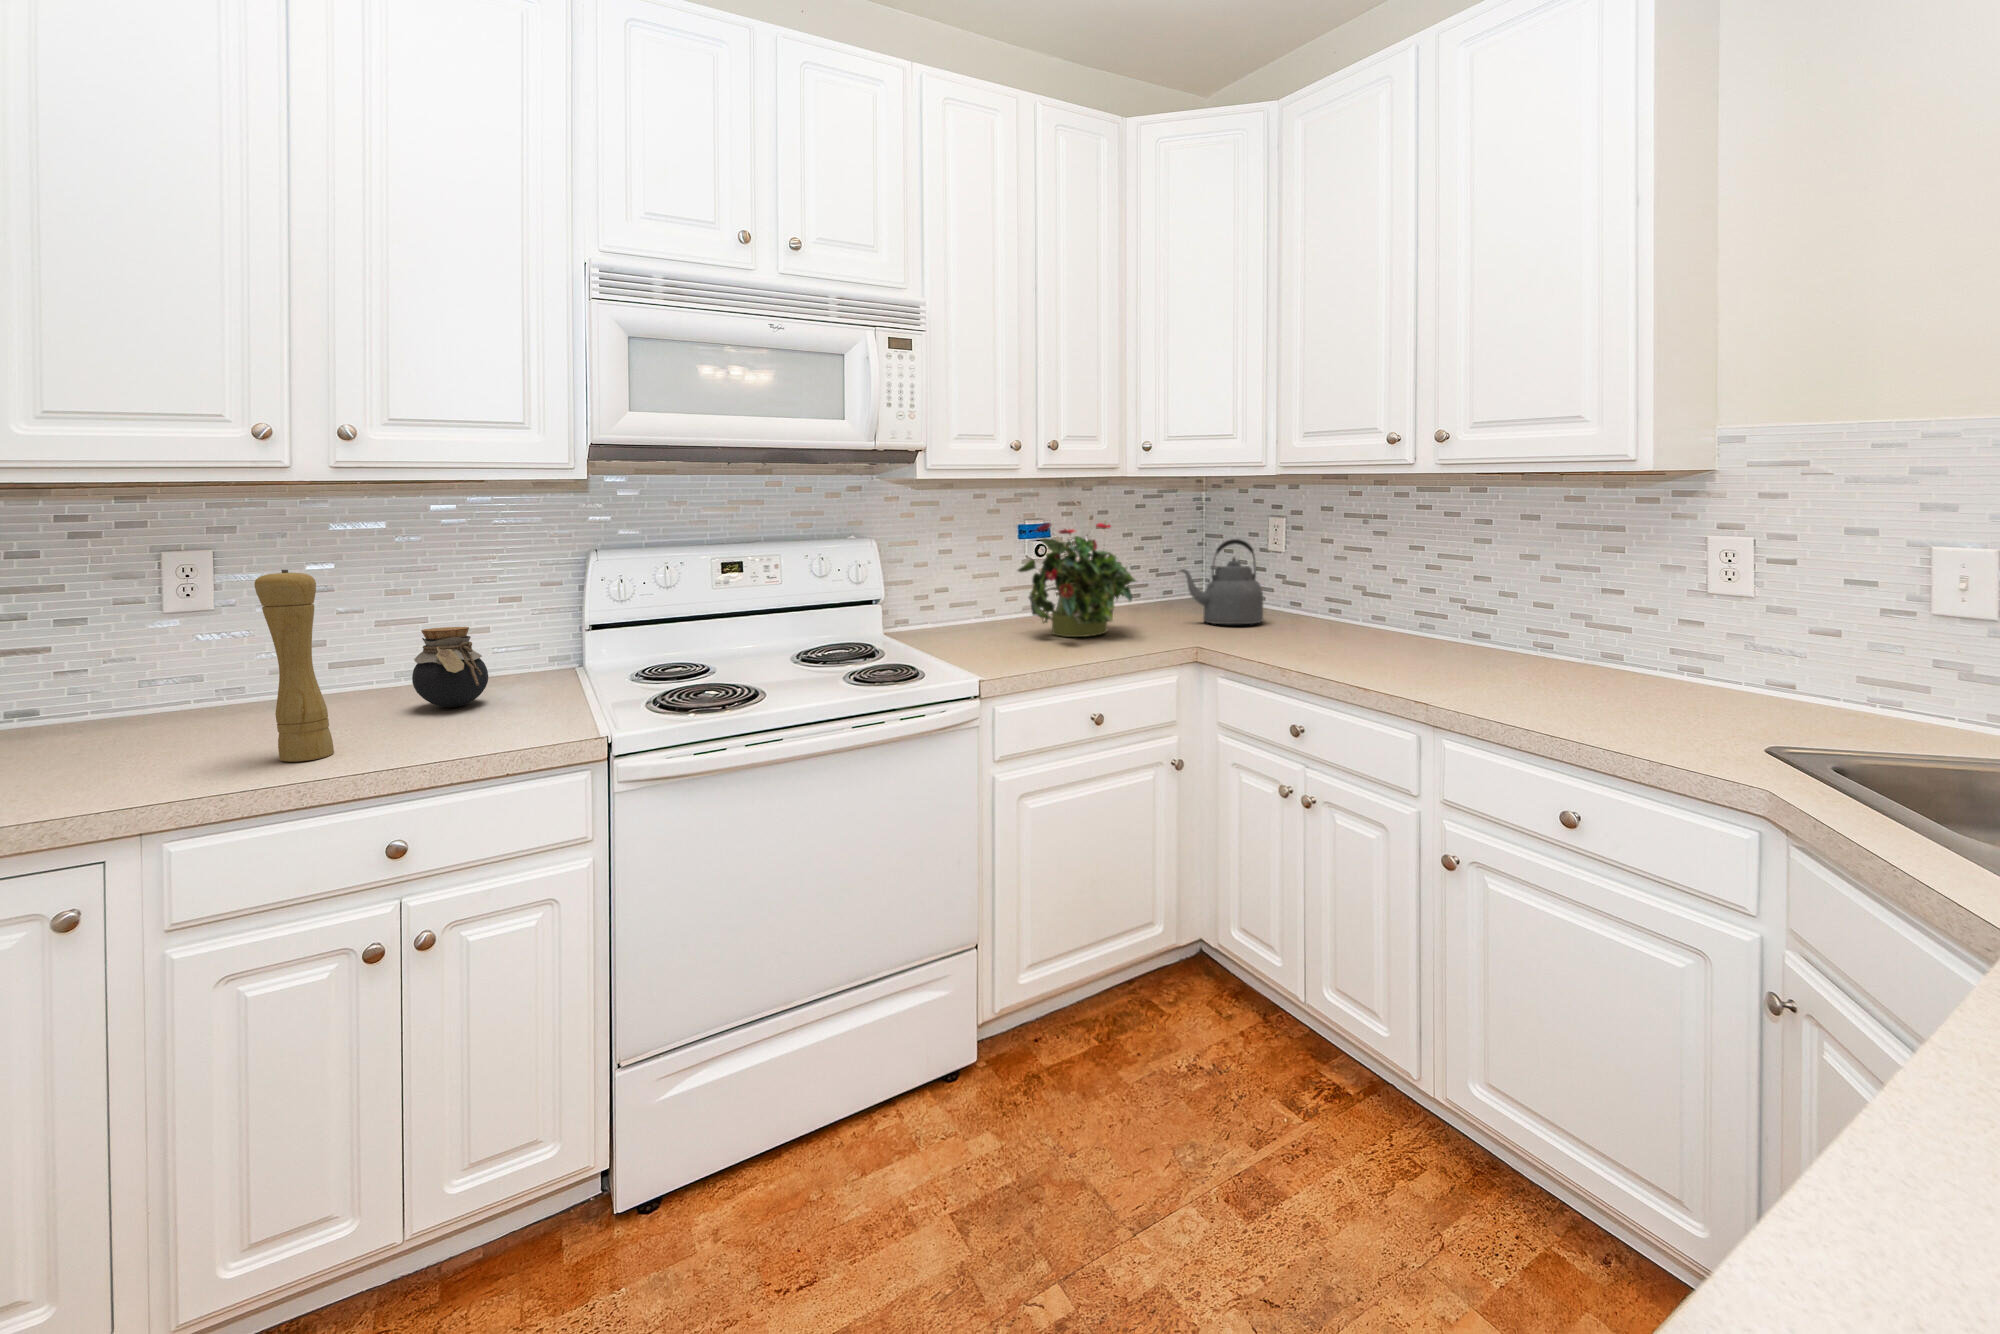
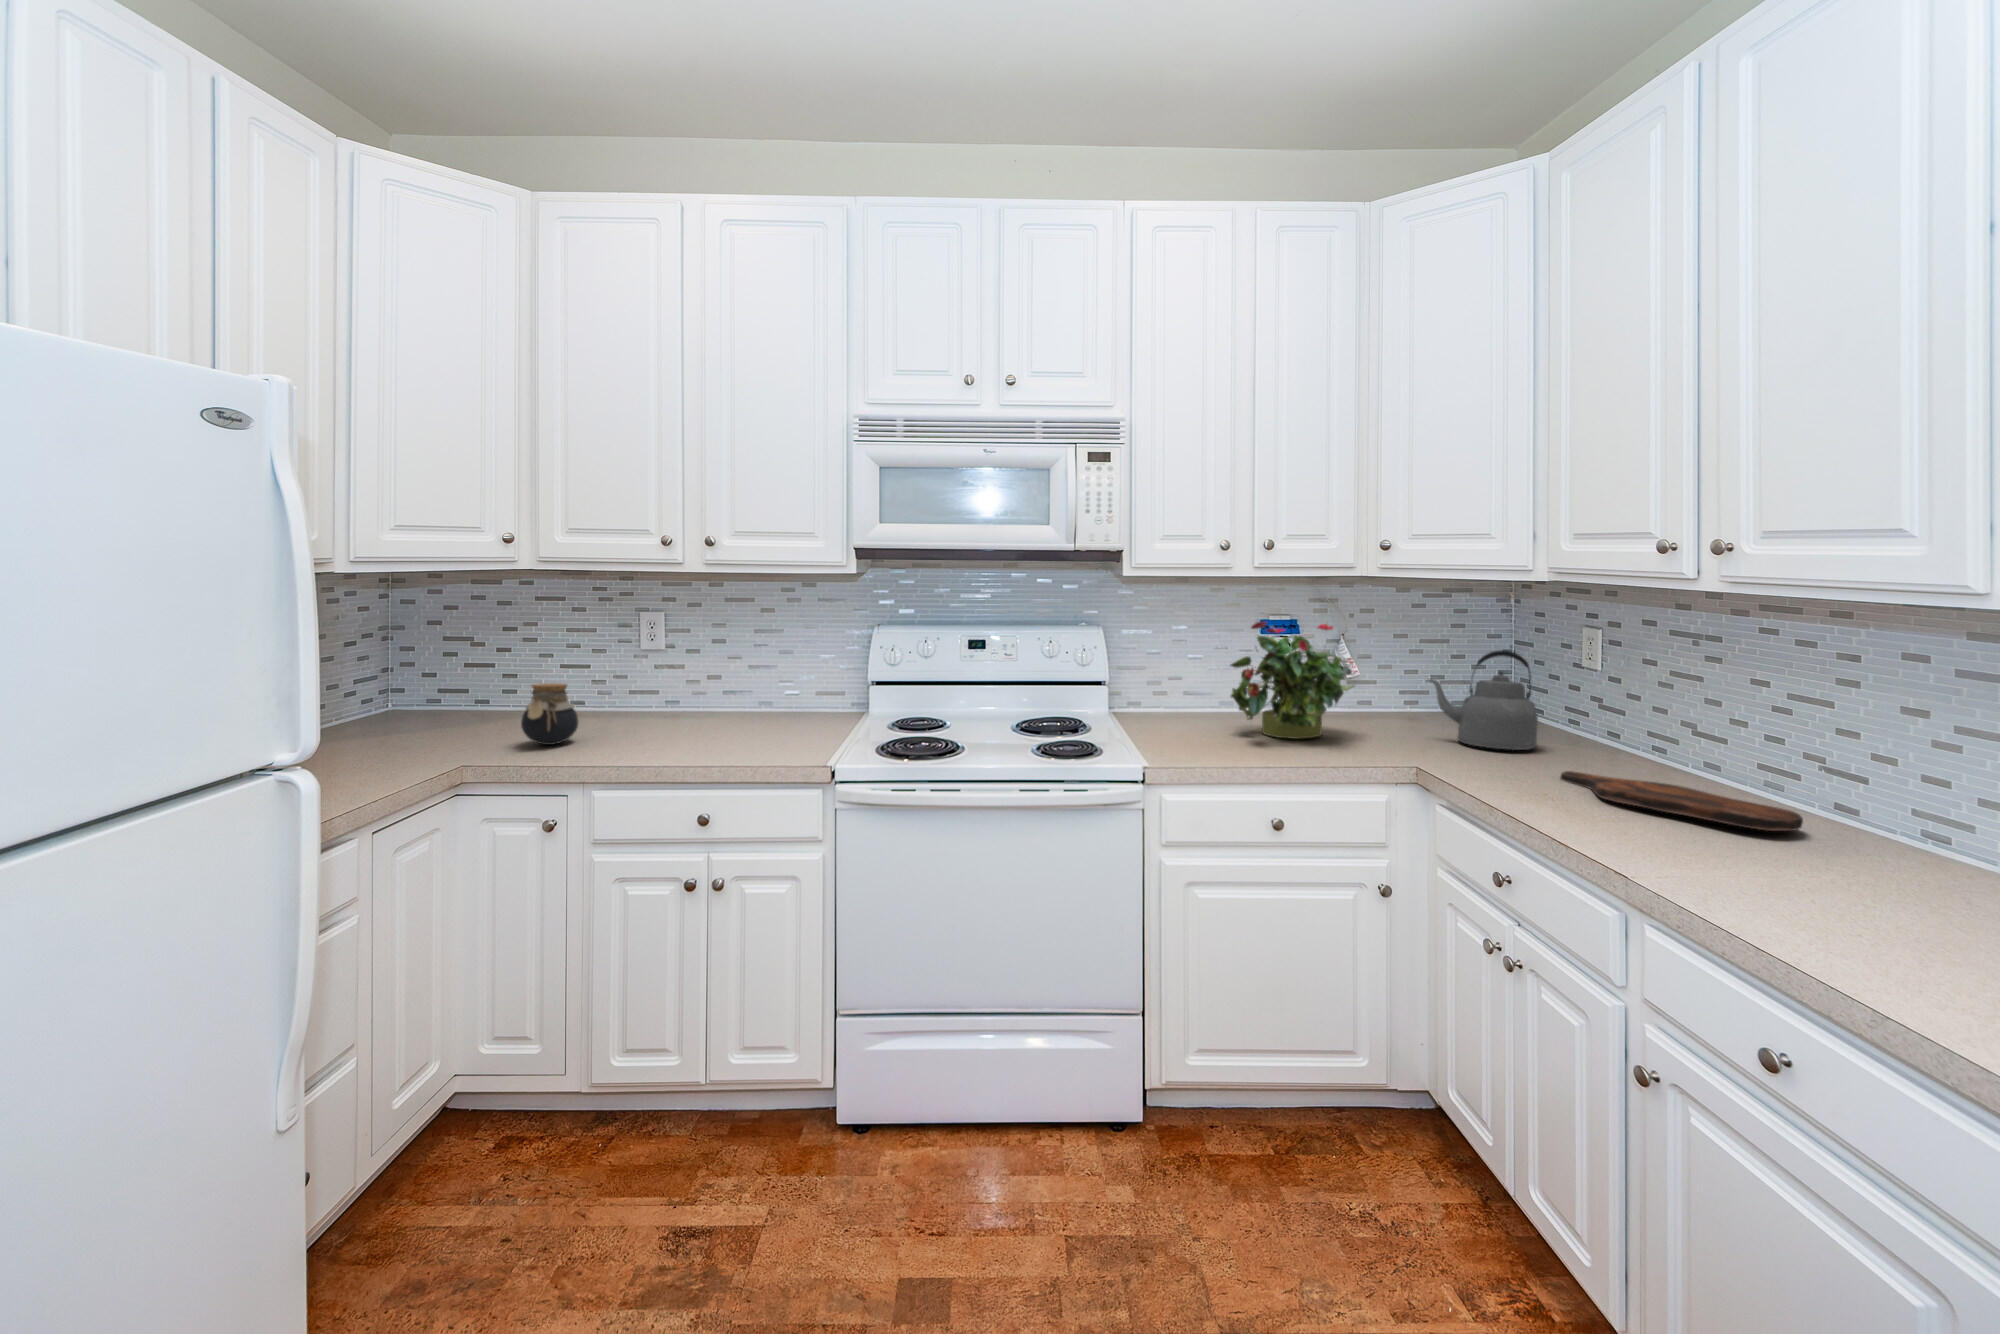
pepper mill: present [255,570,334,762] -> none [606,626,640,749]
jar: present [412,627,488,707] -> present [521,683,578,745]
cutting board: none [1309,633,1476,653] -> present [1560,771,1803,831]

